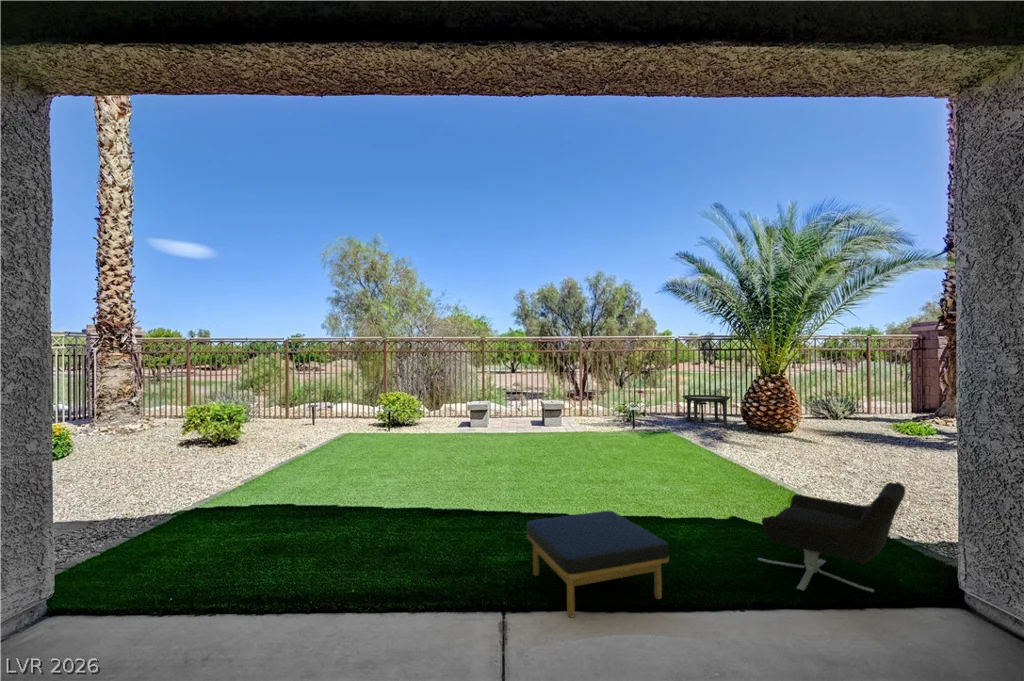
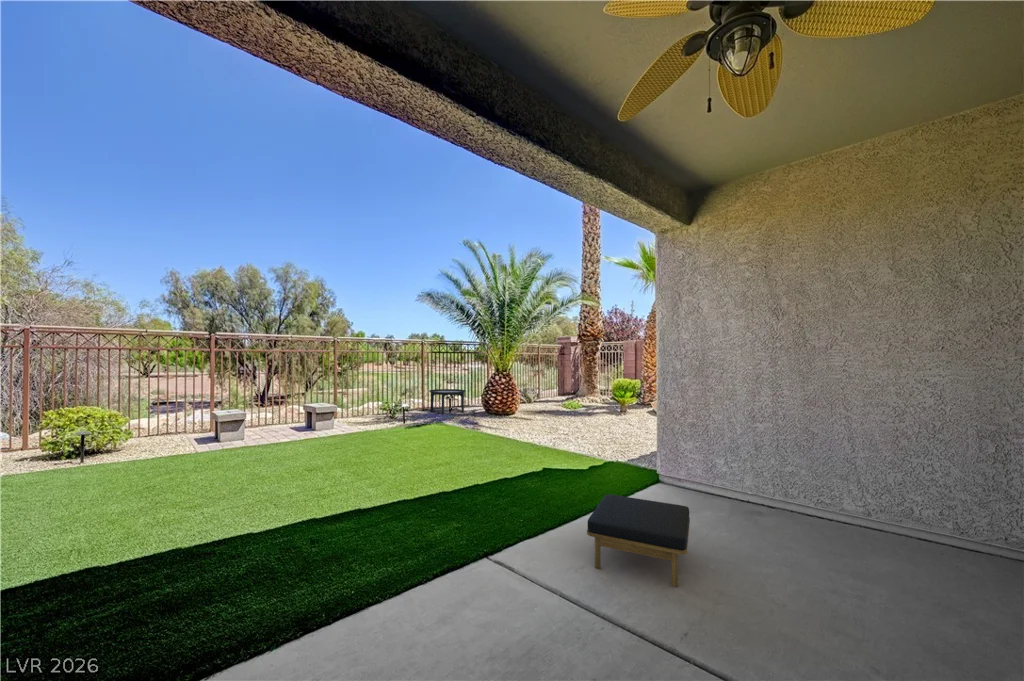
lounge chair: present [758,482,905,592] -> none [659,439,747,515]

